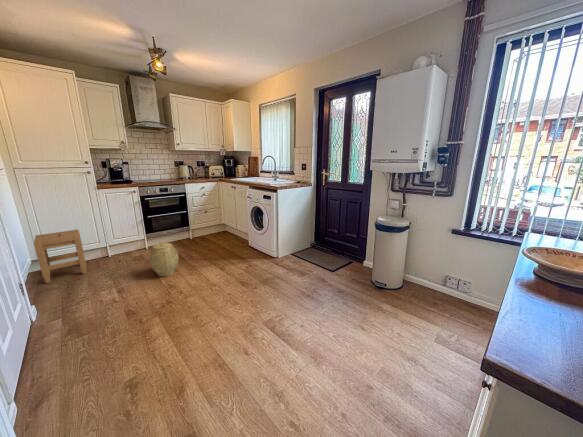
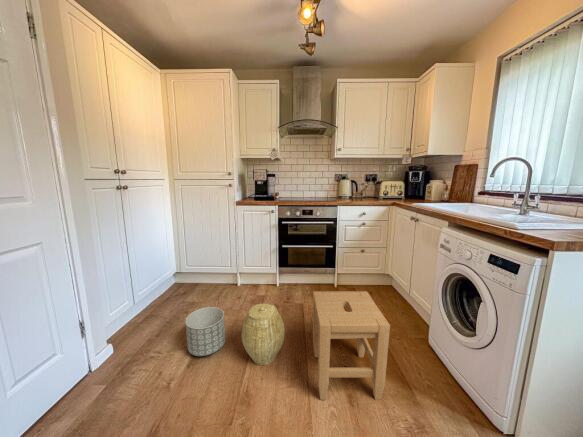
stool: present [34,229,87,283] -> present [313,291,390,400]
planter: none [102,257,135,286] -> present [185,307,225,356]

